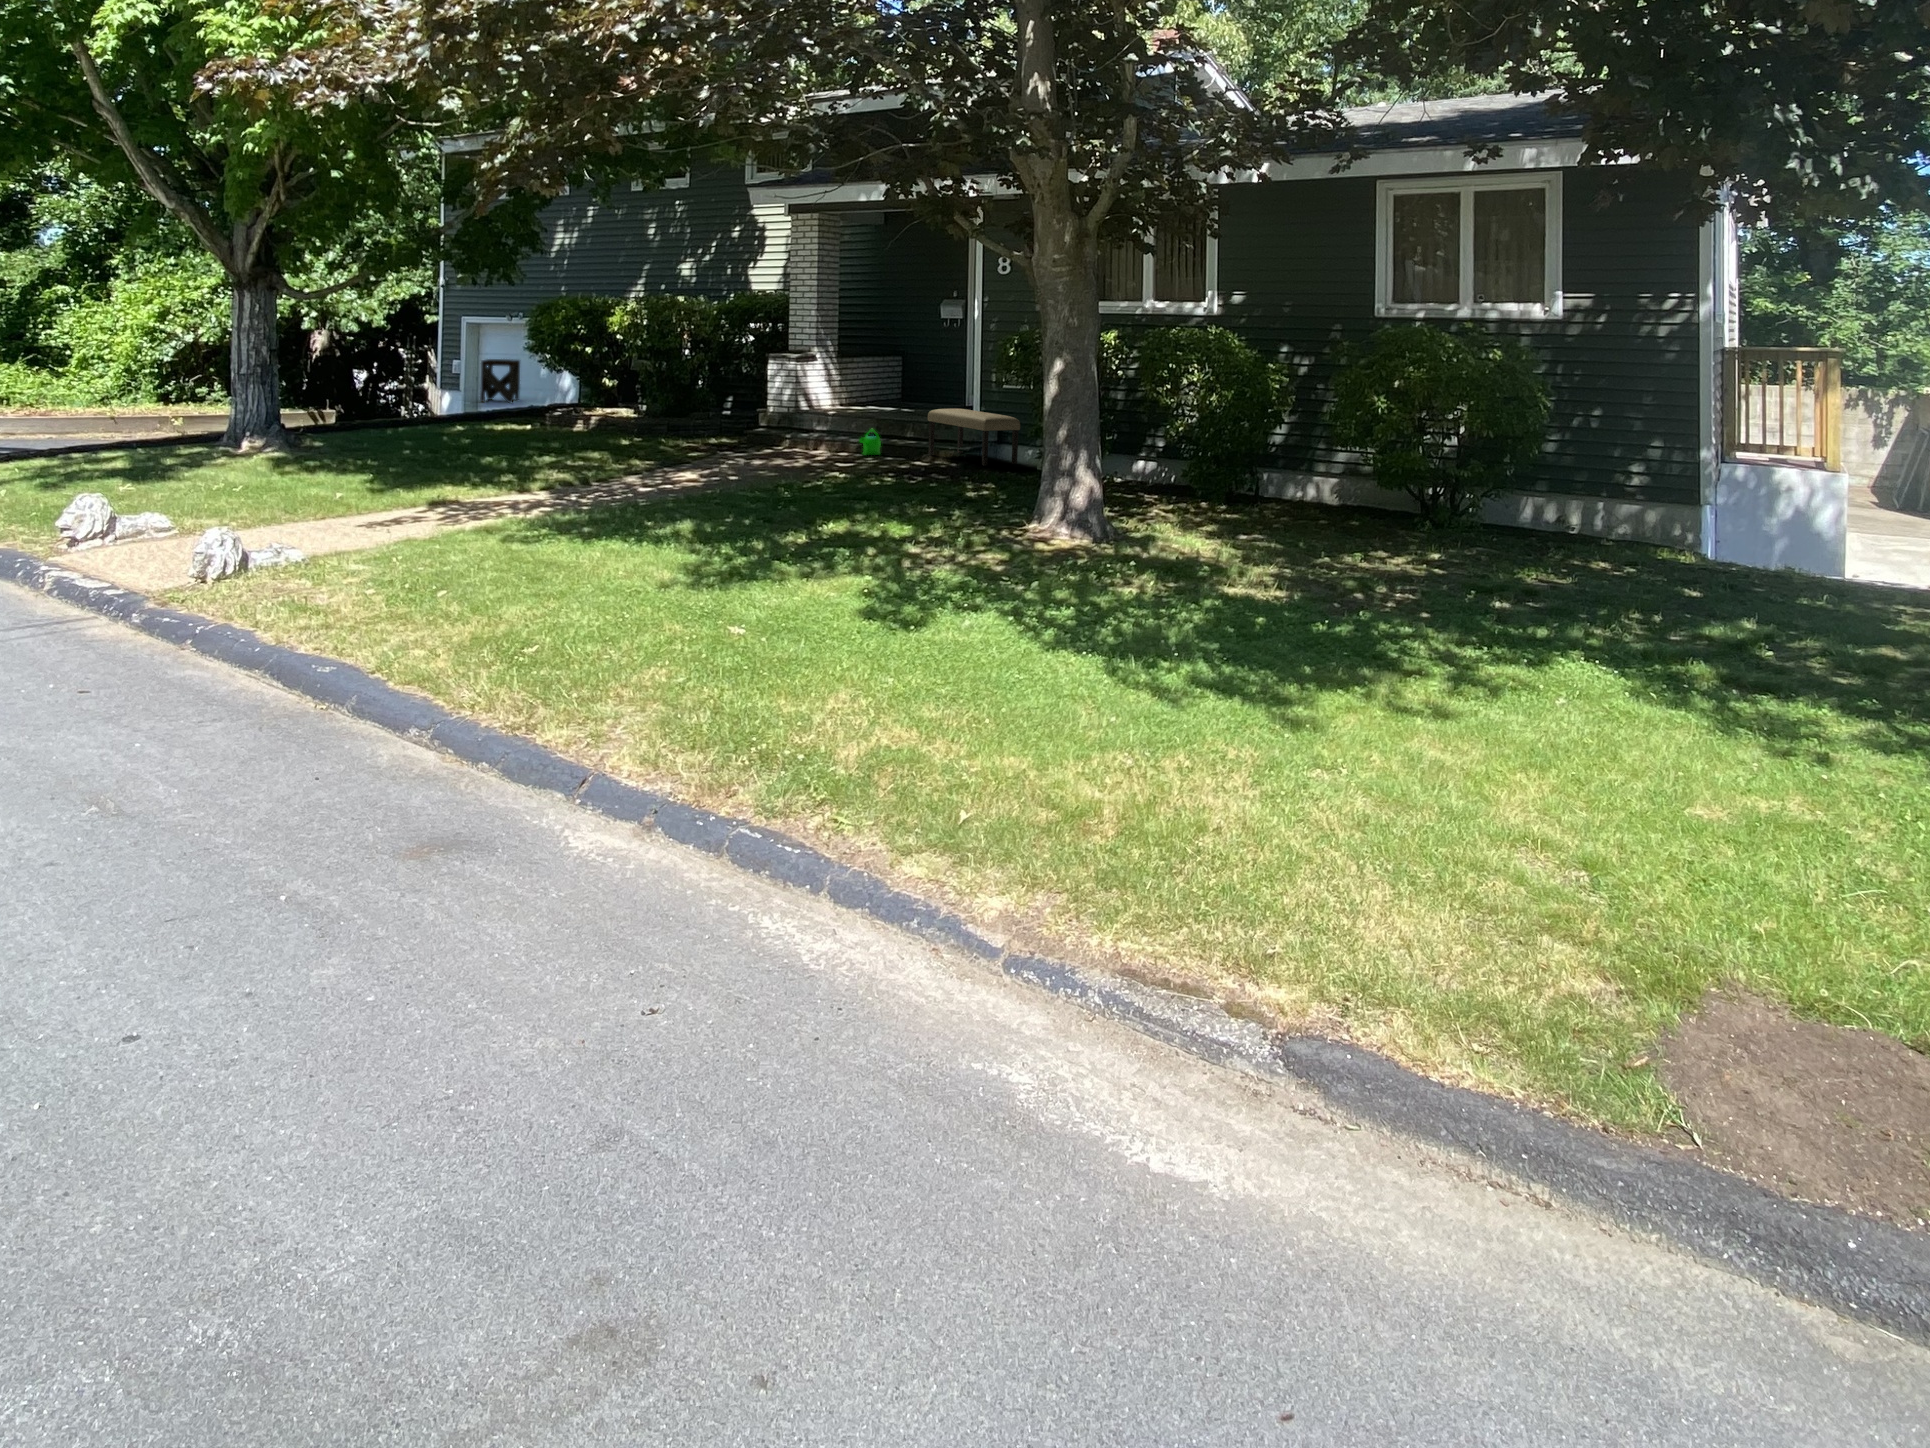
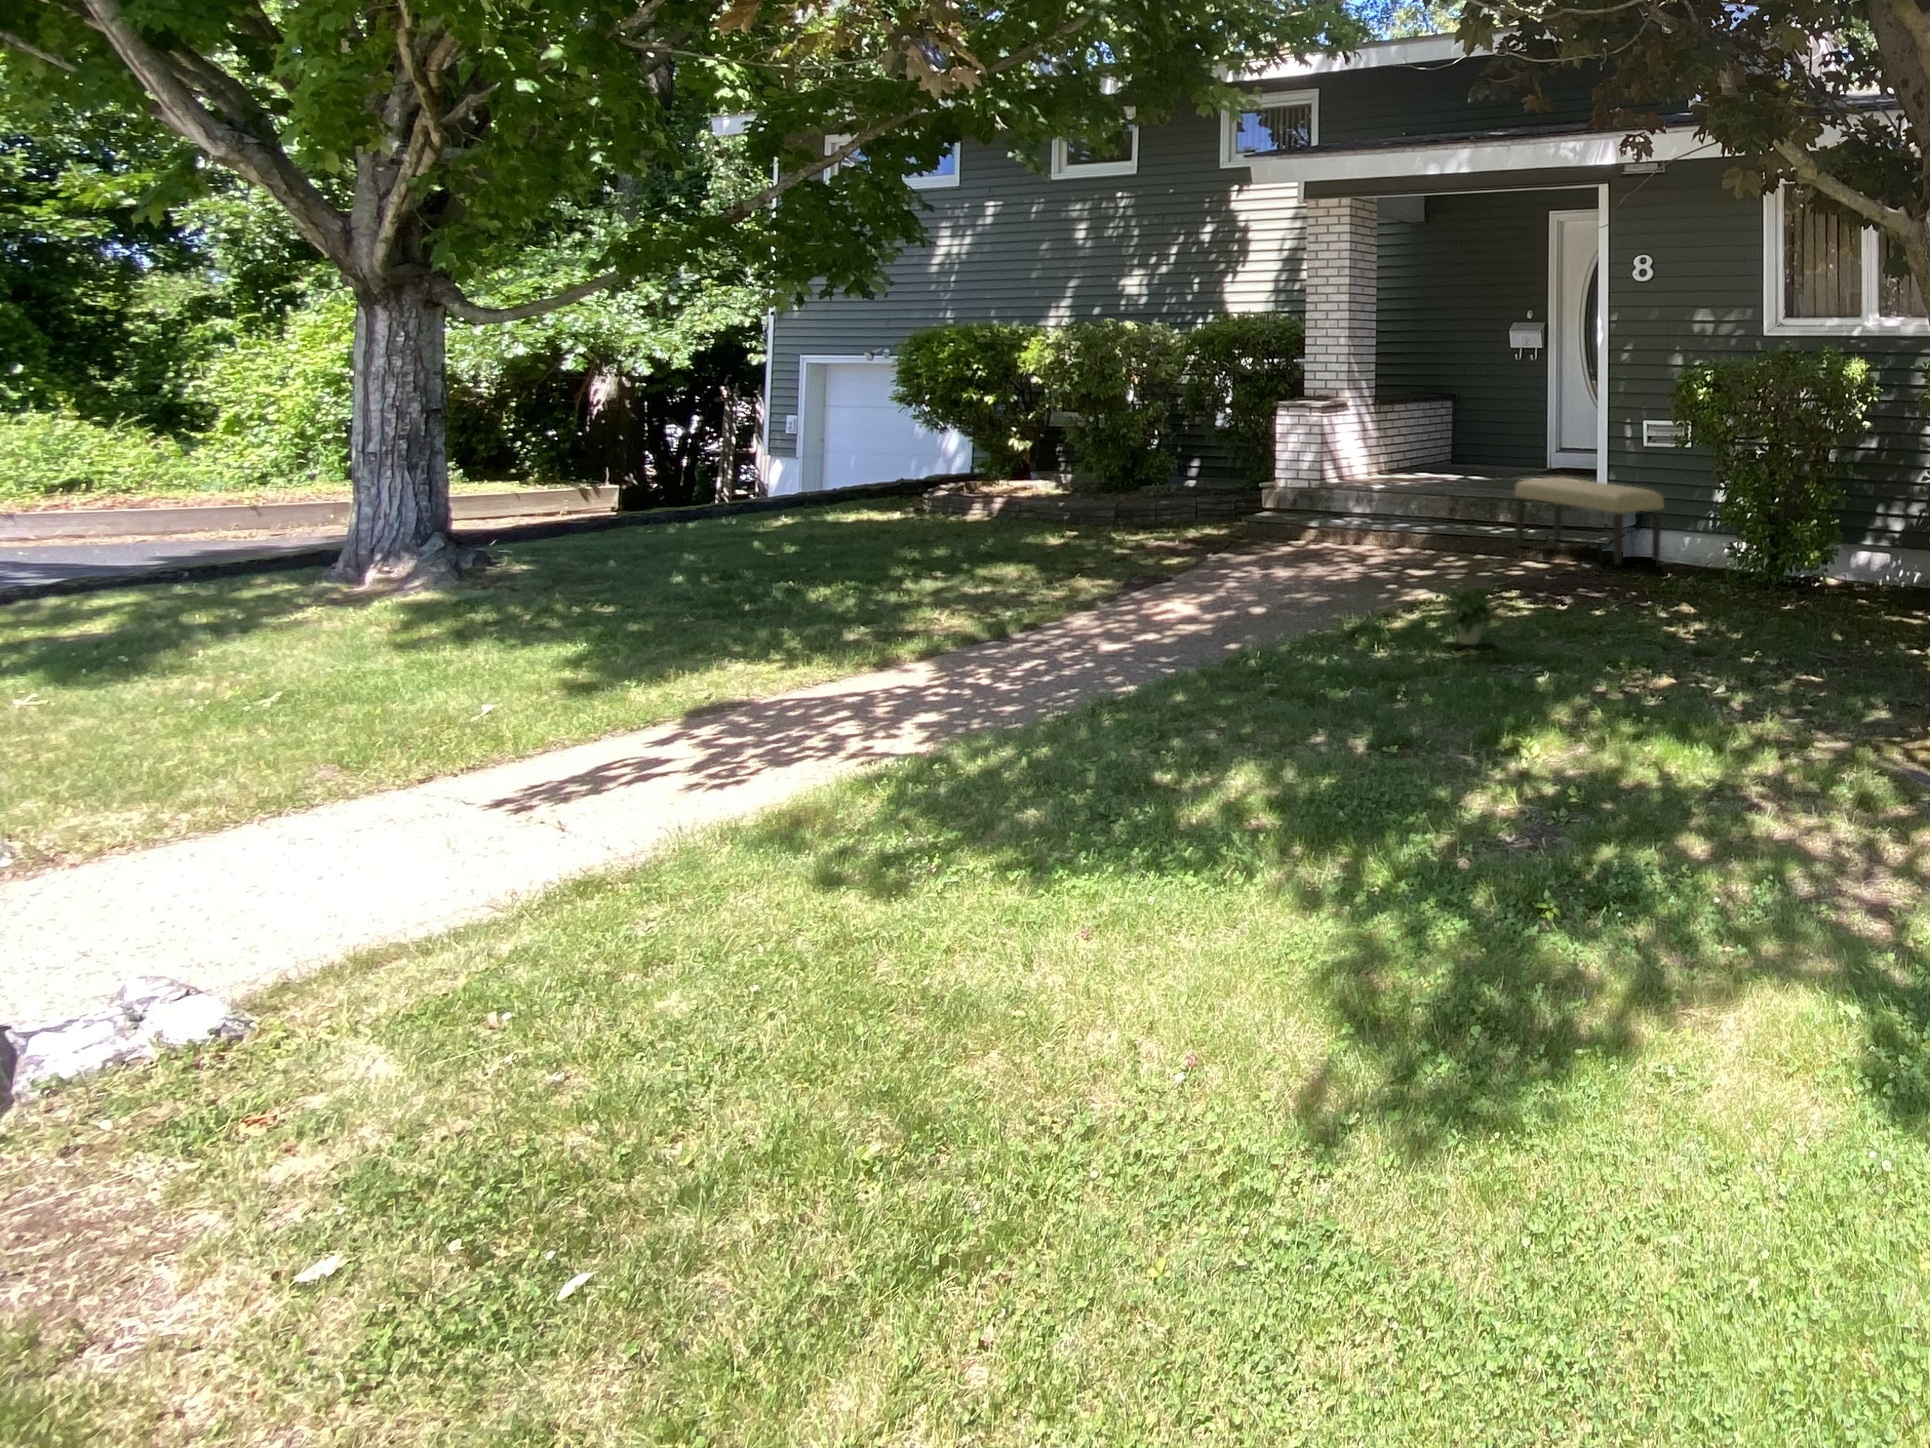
side table: present [480,359,520,403] -> none [828,412,887,472]
watering can: present [859,429,881,455] -> none [1416,510,1446,549]
potted plant: none [822,461,873,497] -> present [1417,588,1498,645]

